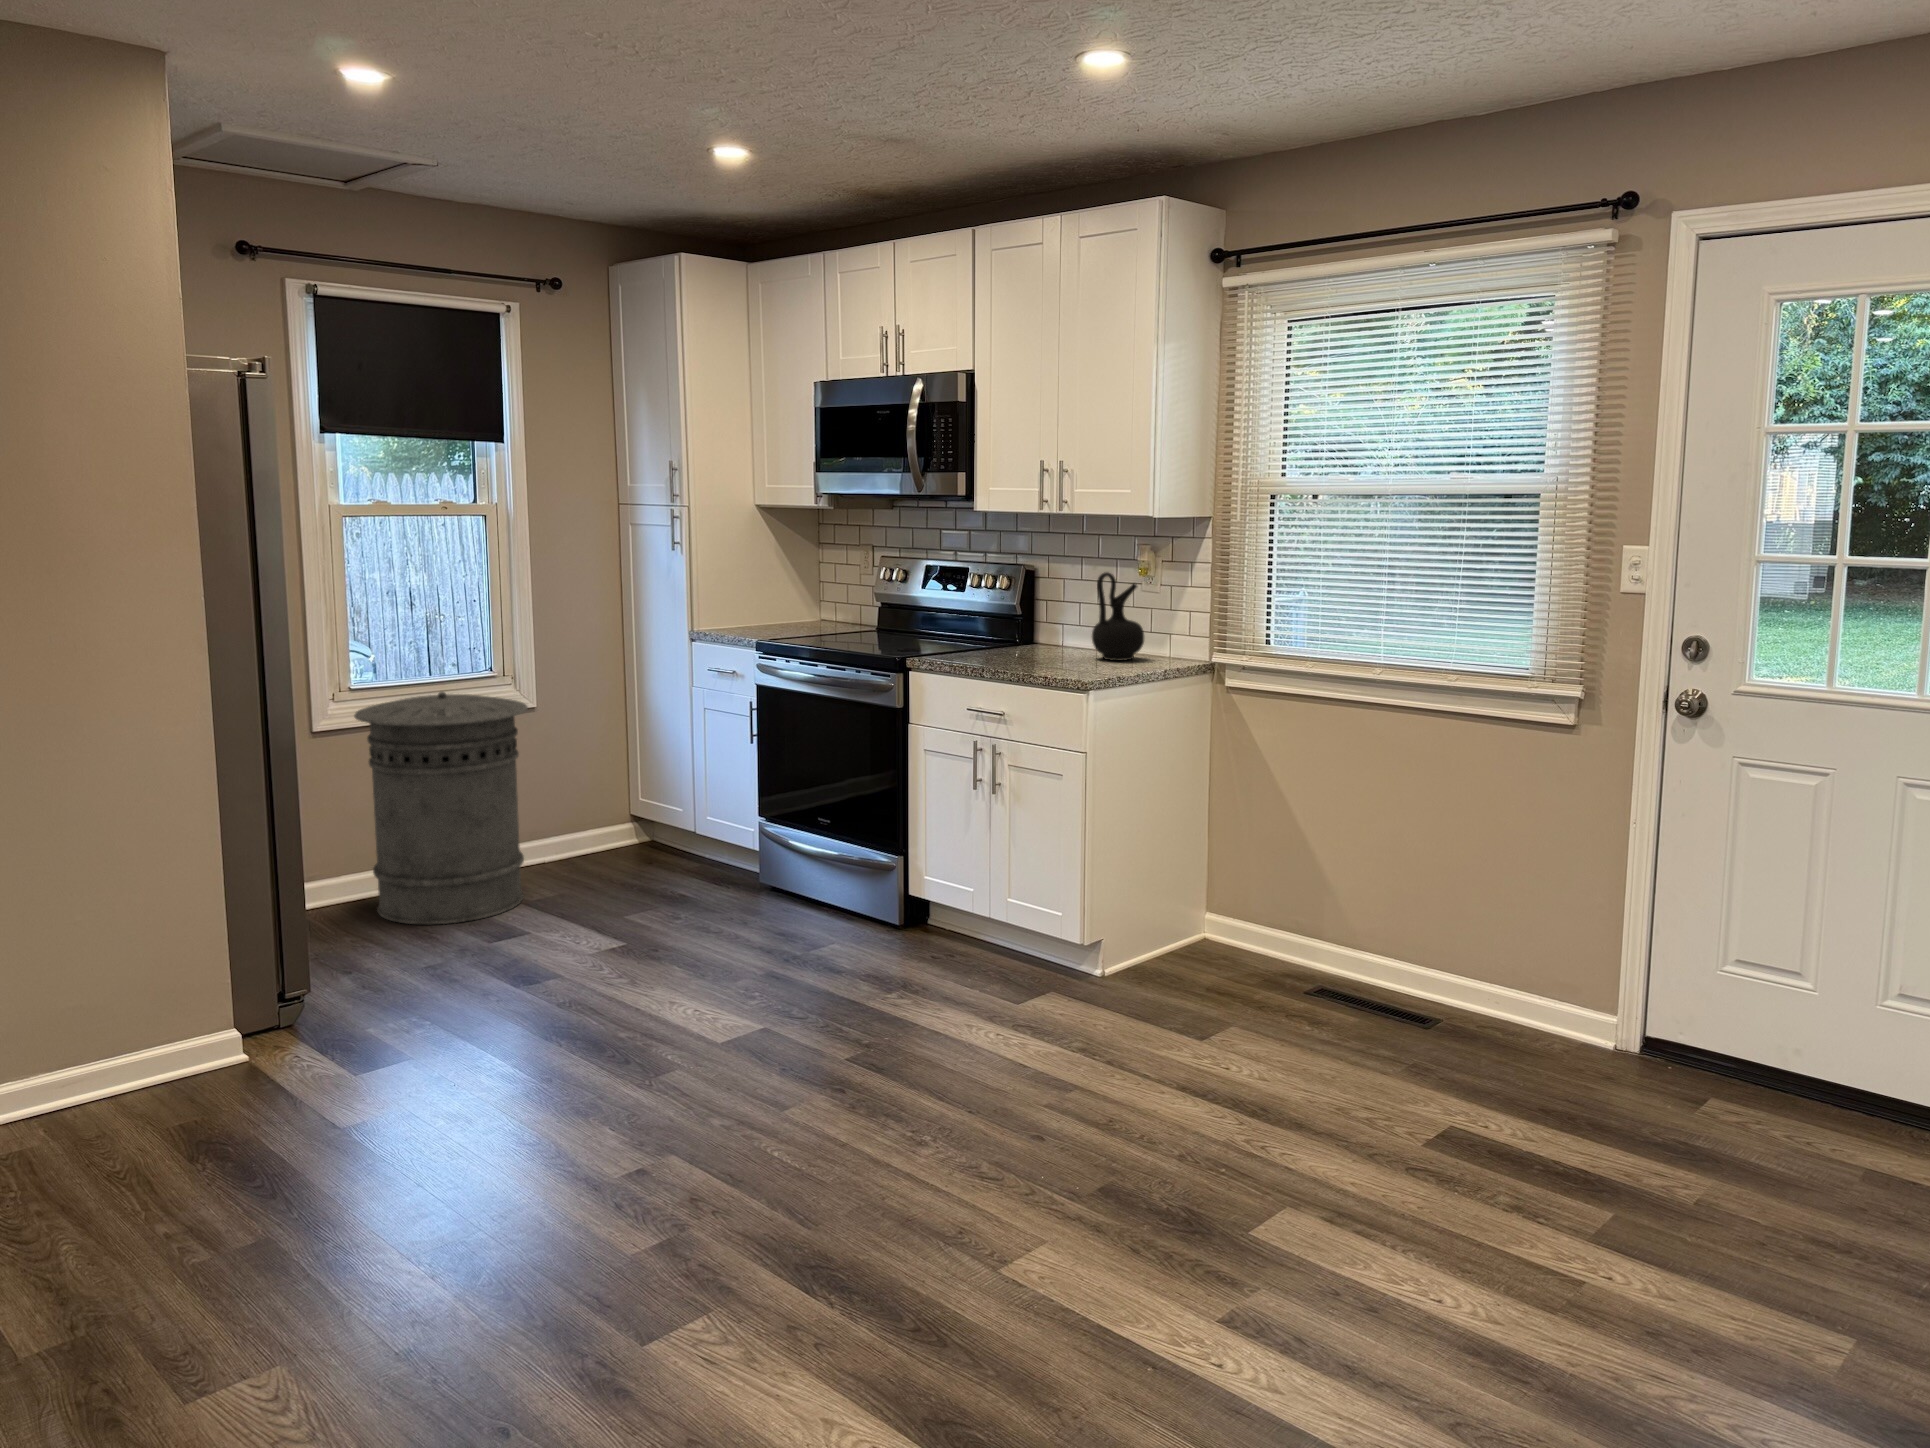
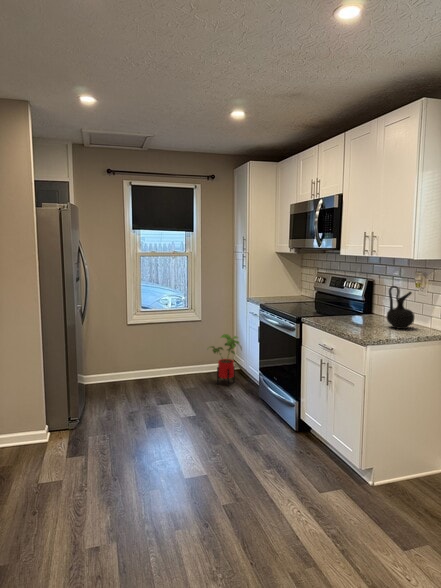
trash can: present [354,691,528,925] -> none [131,315,186,395]
house plant: none [588,731,685,876] -> present [211,334,242,386]

